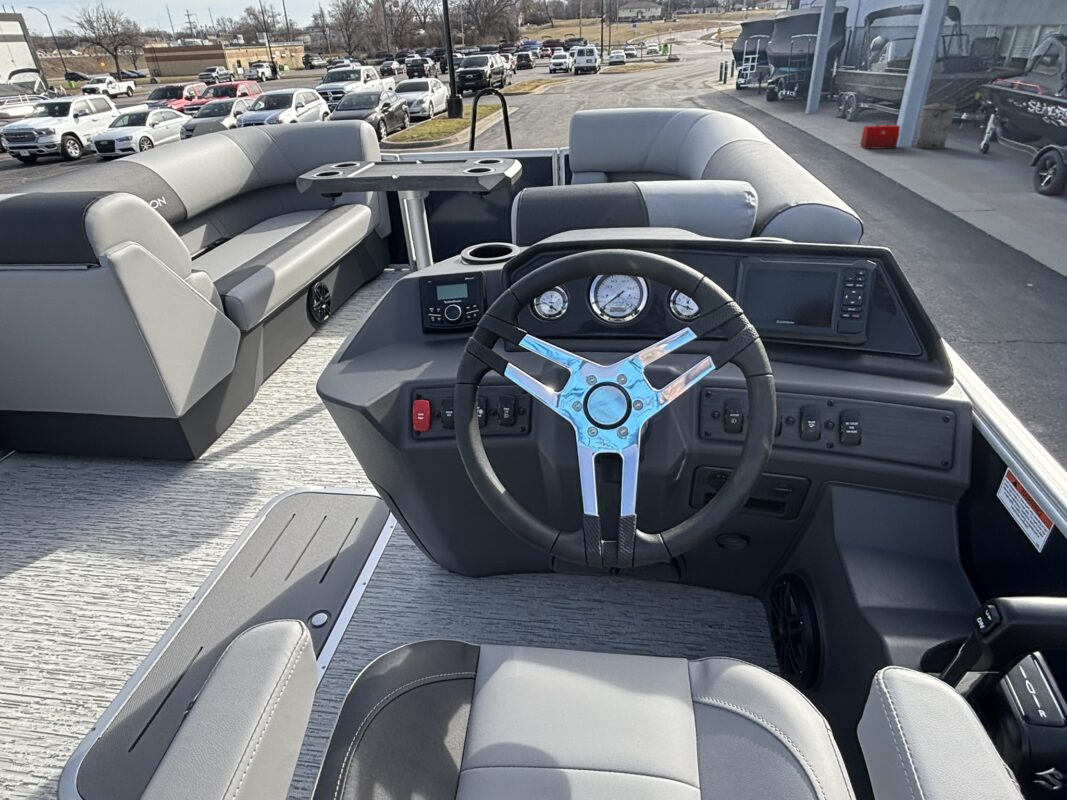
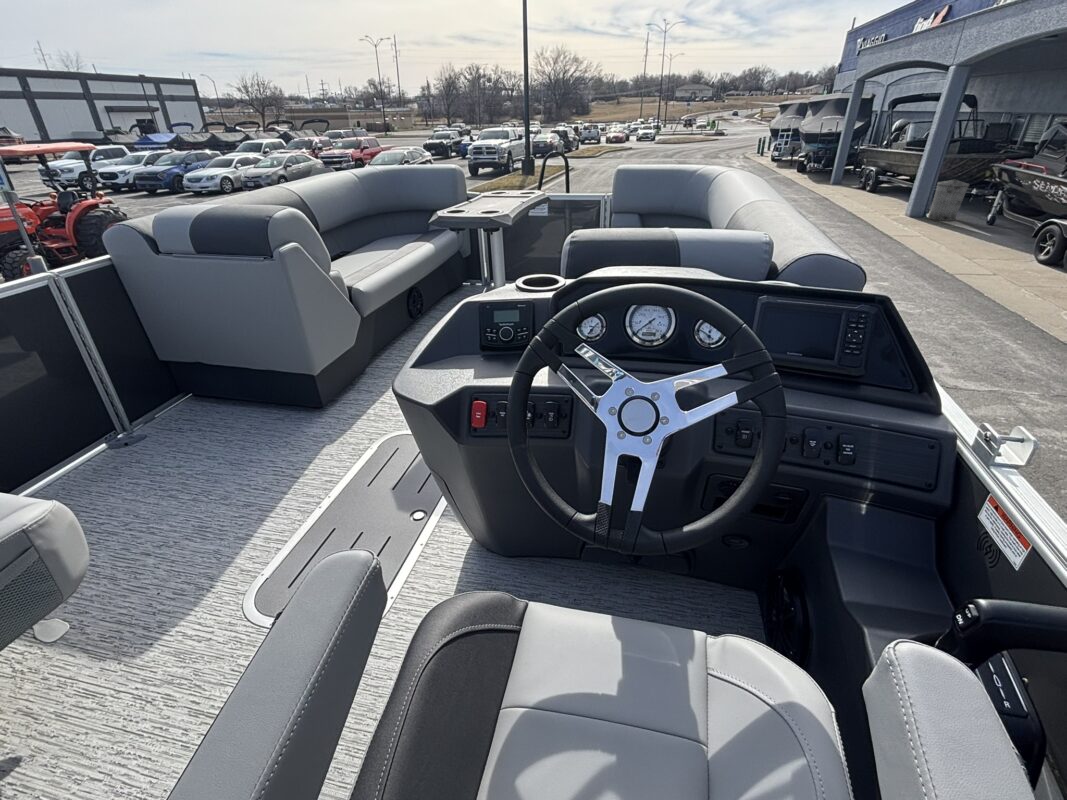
toolbox: present [860,121,900,149] -> none [877,193,915,218]

